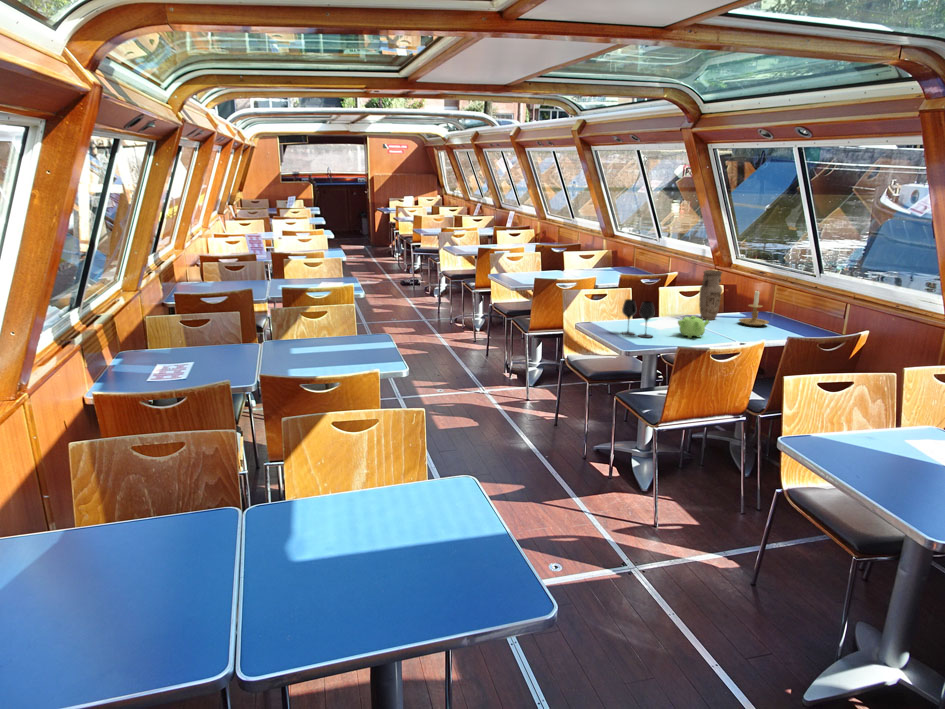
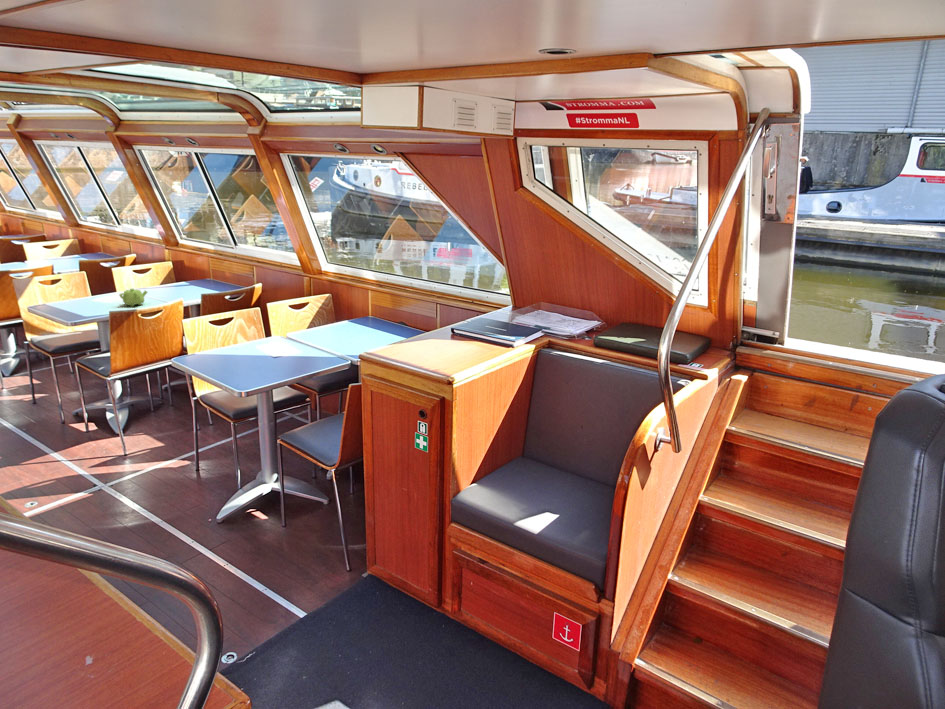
vase: present [699,270,722,320] -> none [142,251,162,291]
candle holder: present [739,290,769,326] -> none [179,263,203,291]
wine glass: present [621,299,654,338] -> none [66,282,99,312]

